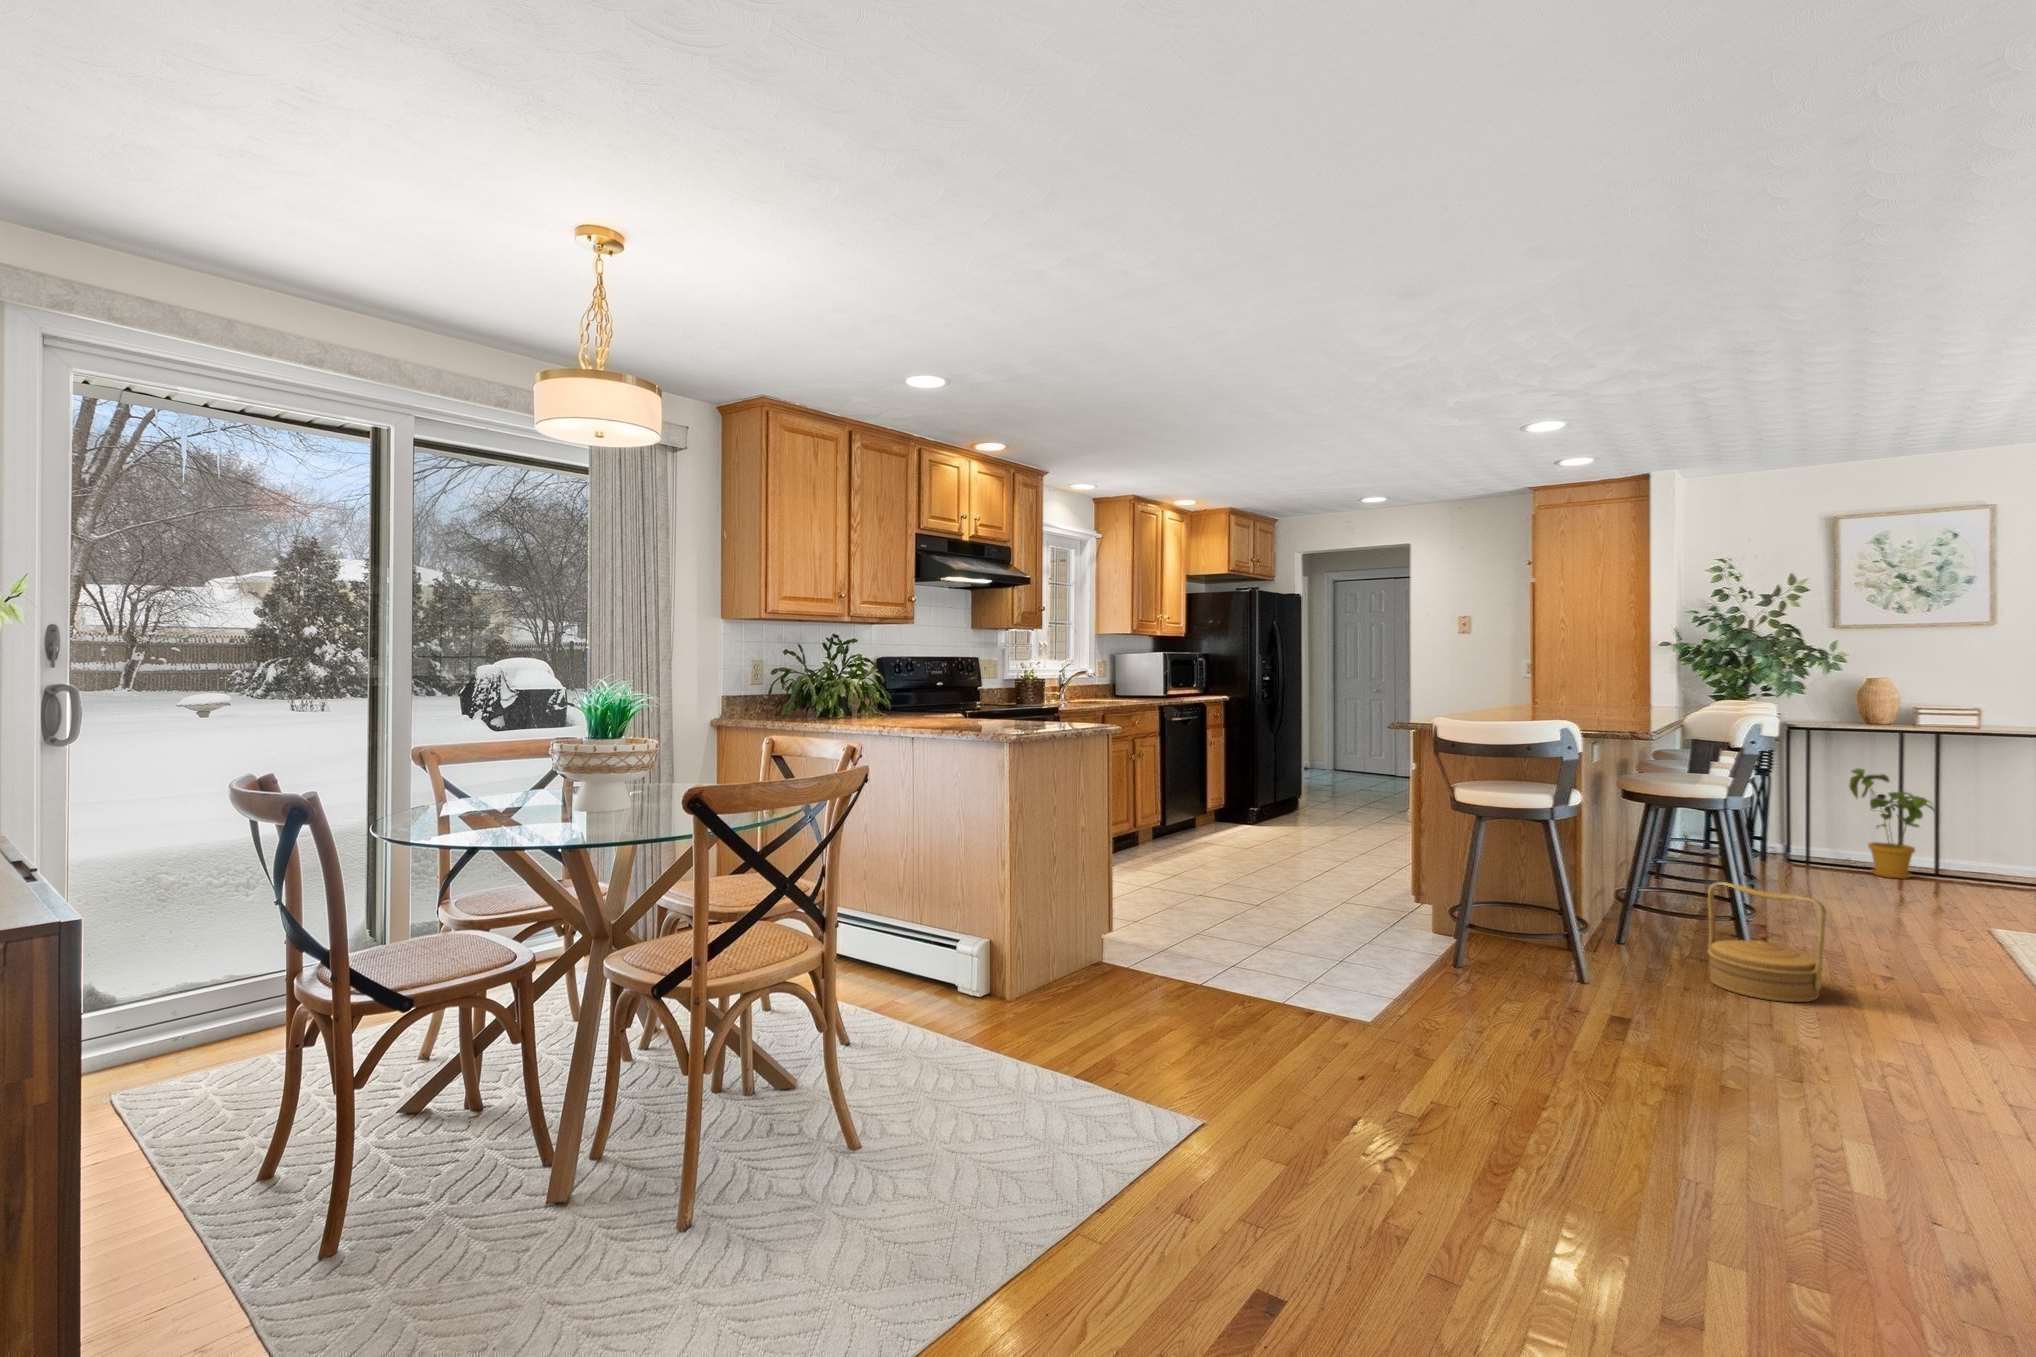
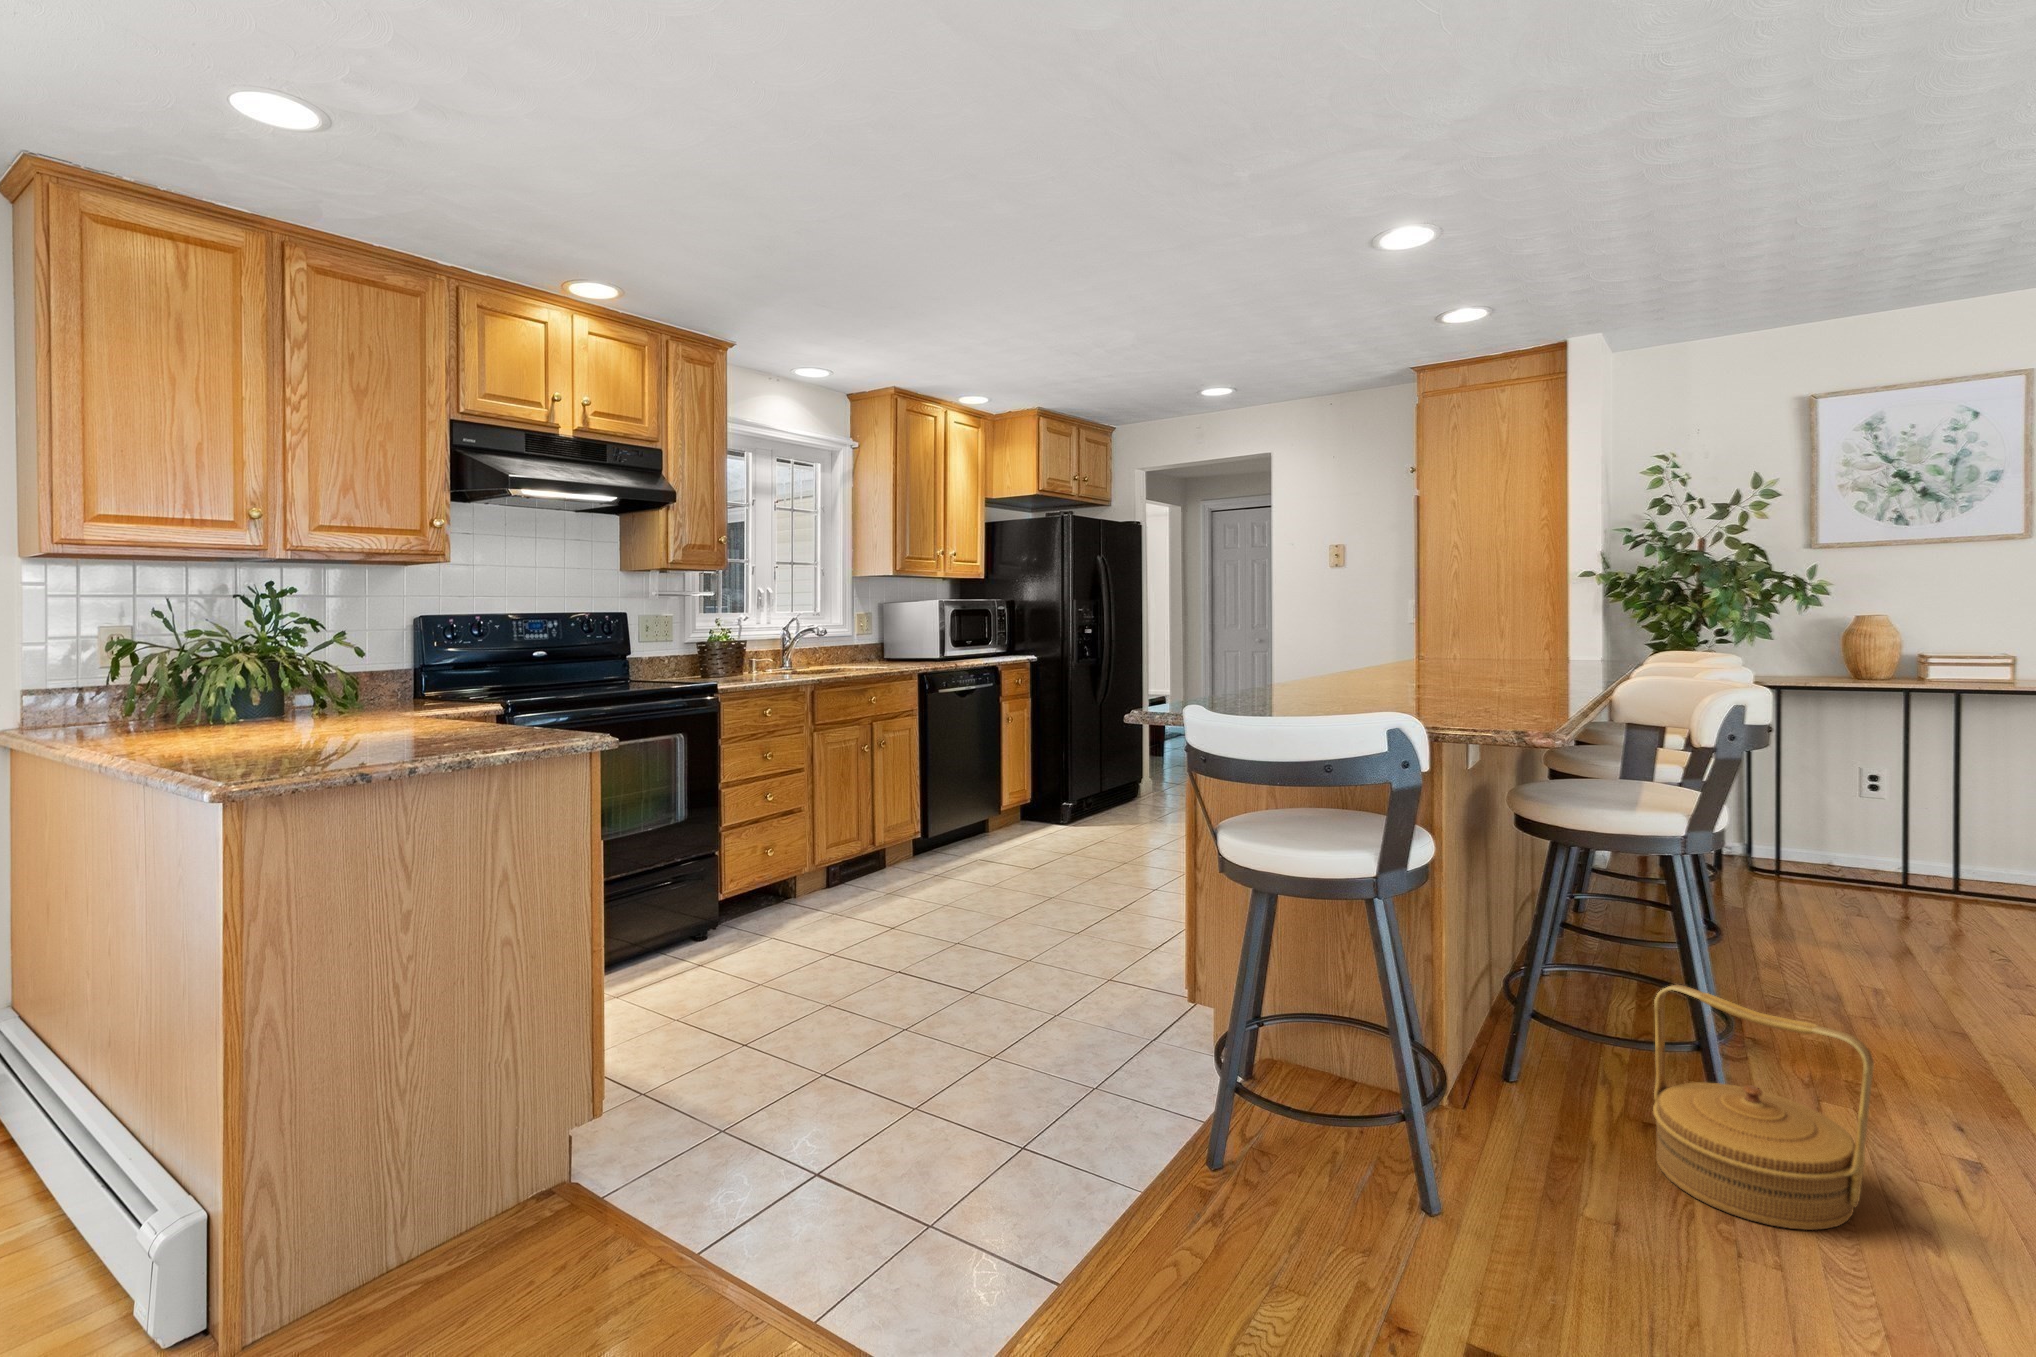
house plant: present [1849,769,1935,879] -> none [1831,741,1953,893]

